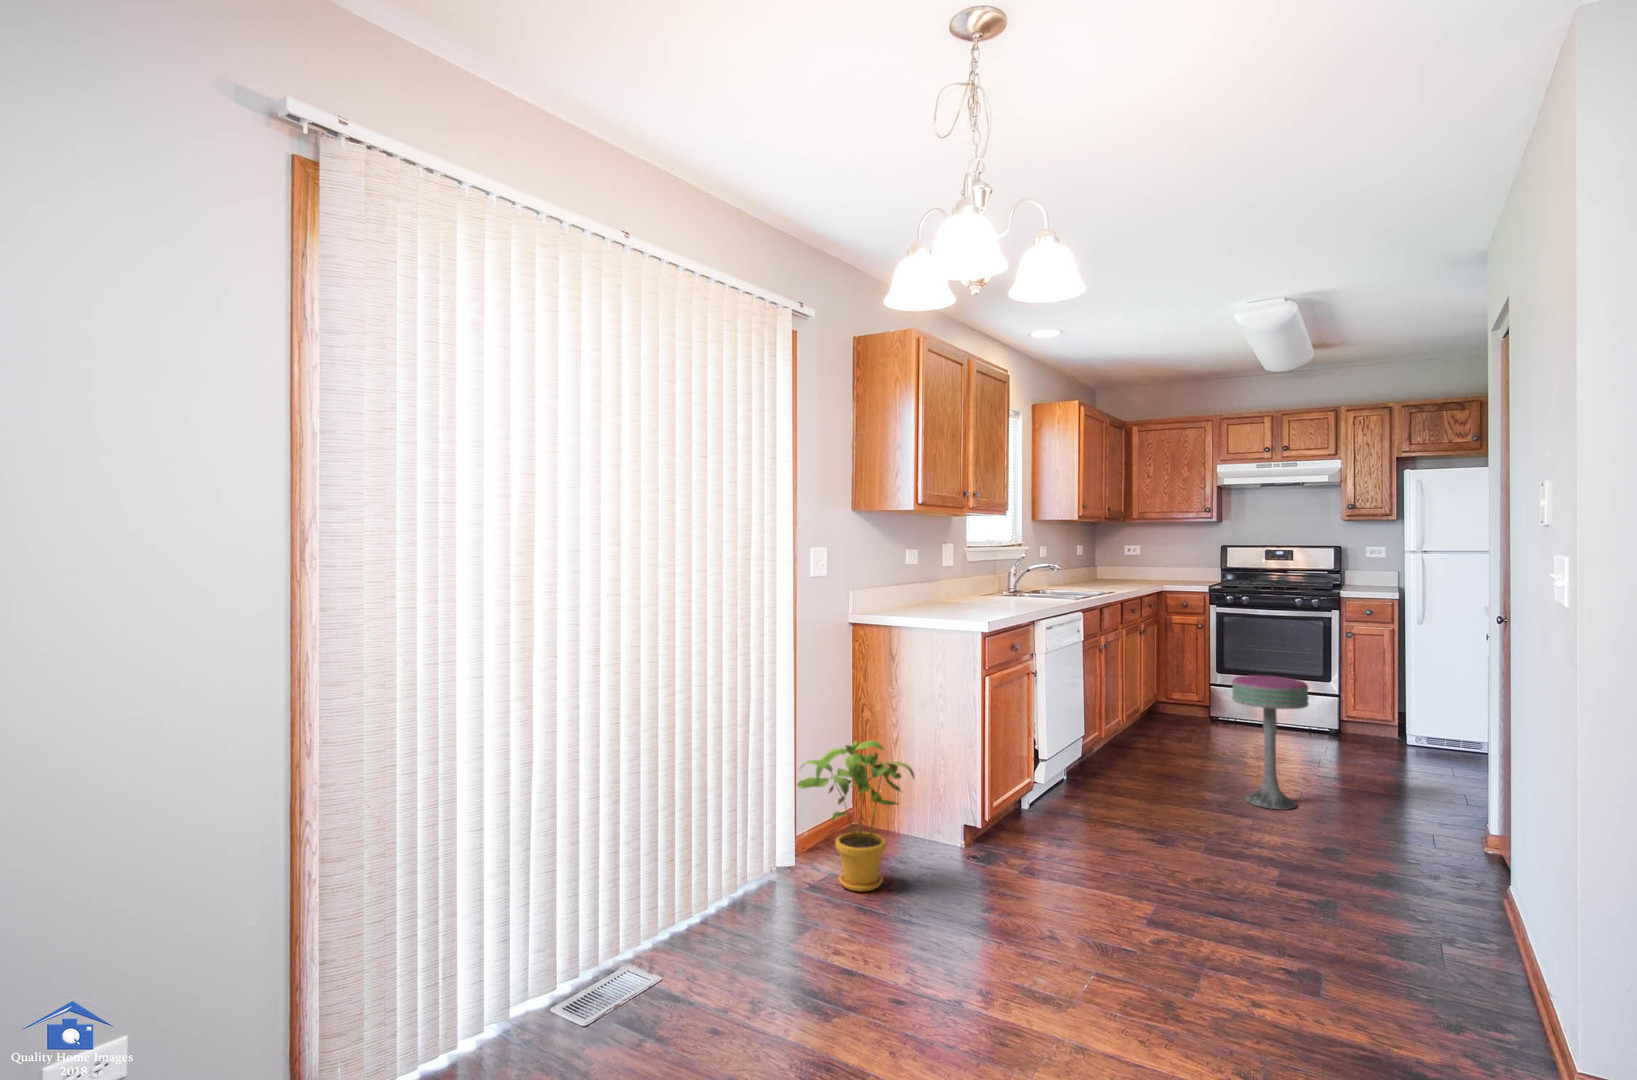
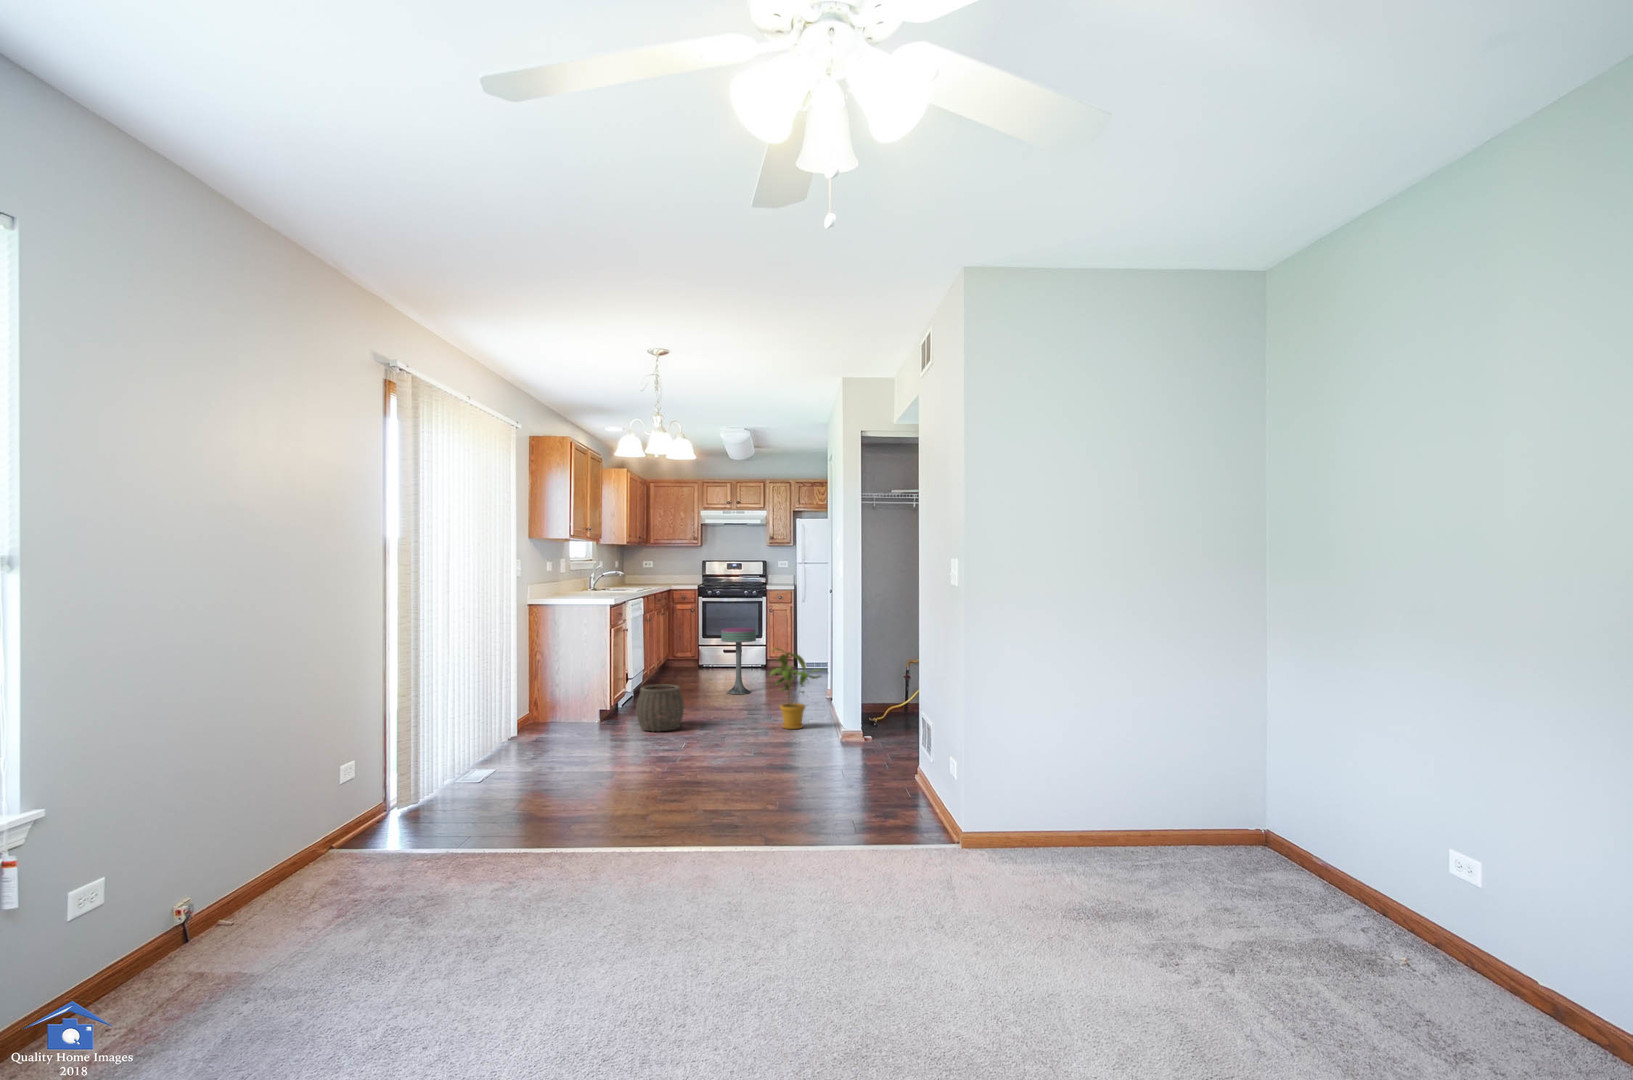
house plant: present [797,741,914,891] -> present [770,648,822,729]
woven basket: none [1011,801,1115,915] -> present [636,684,684,731]

